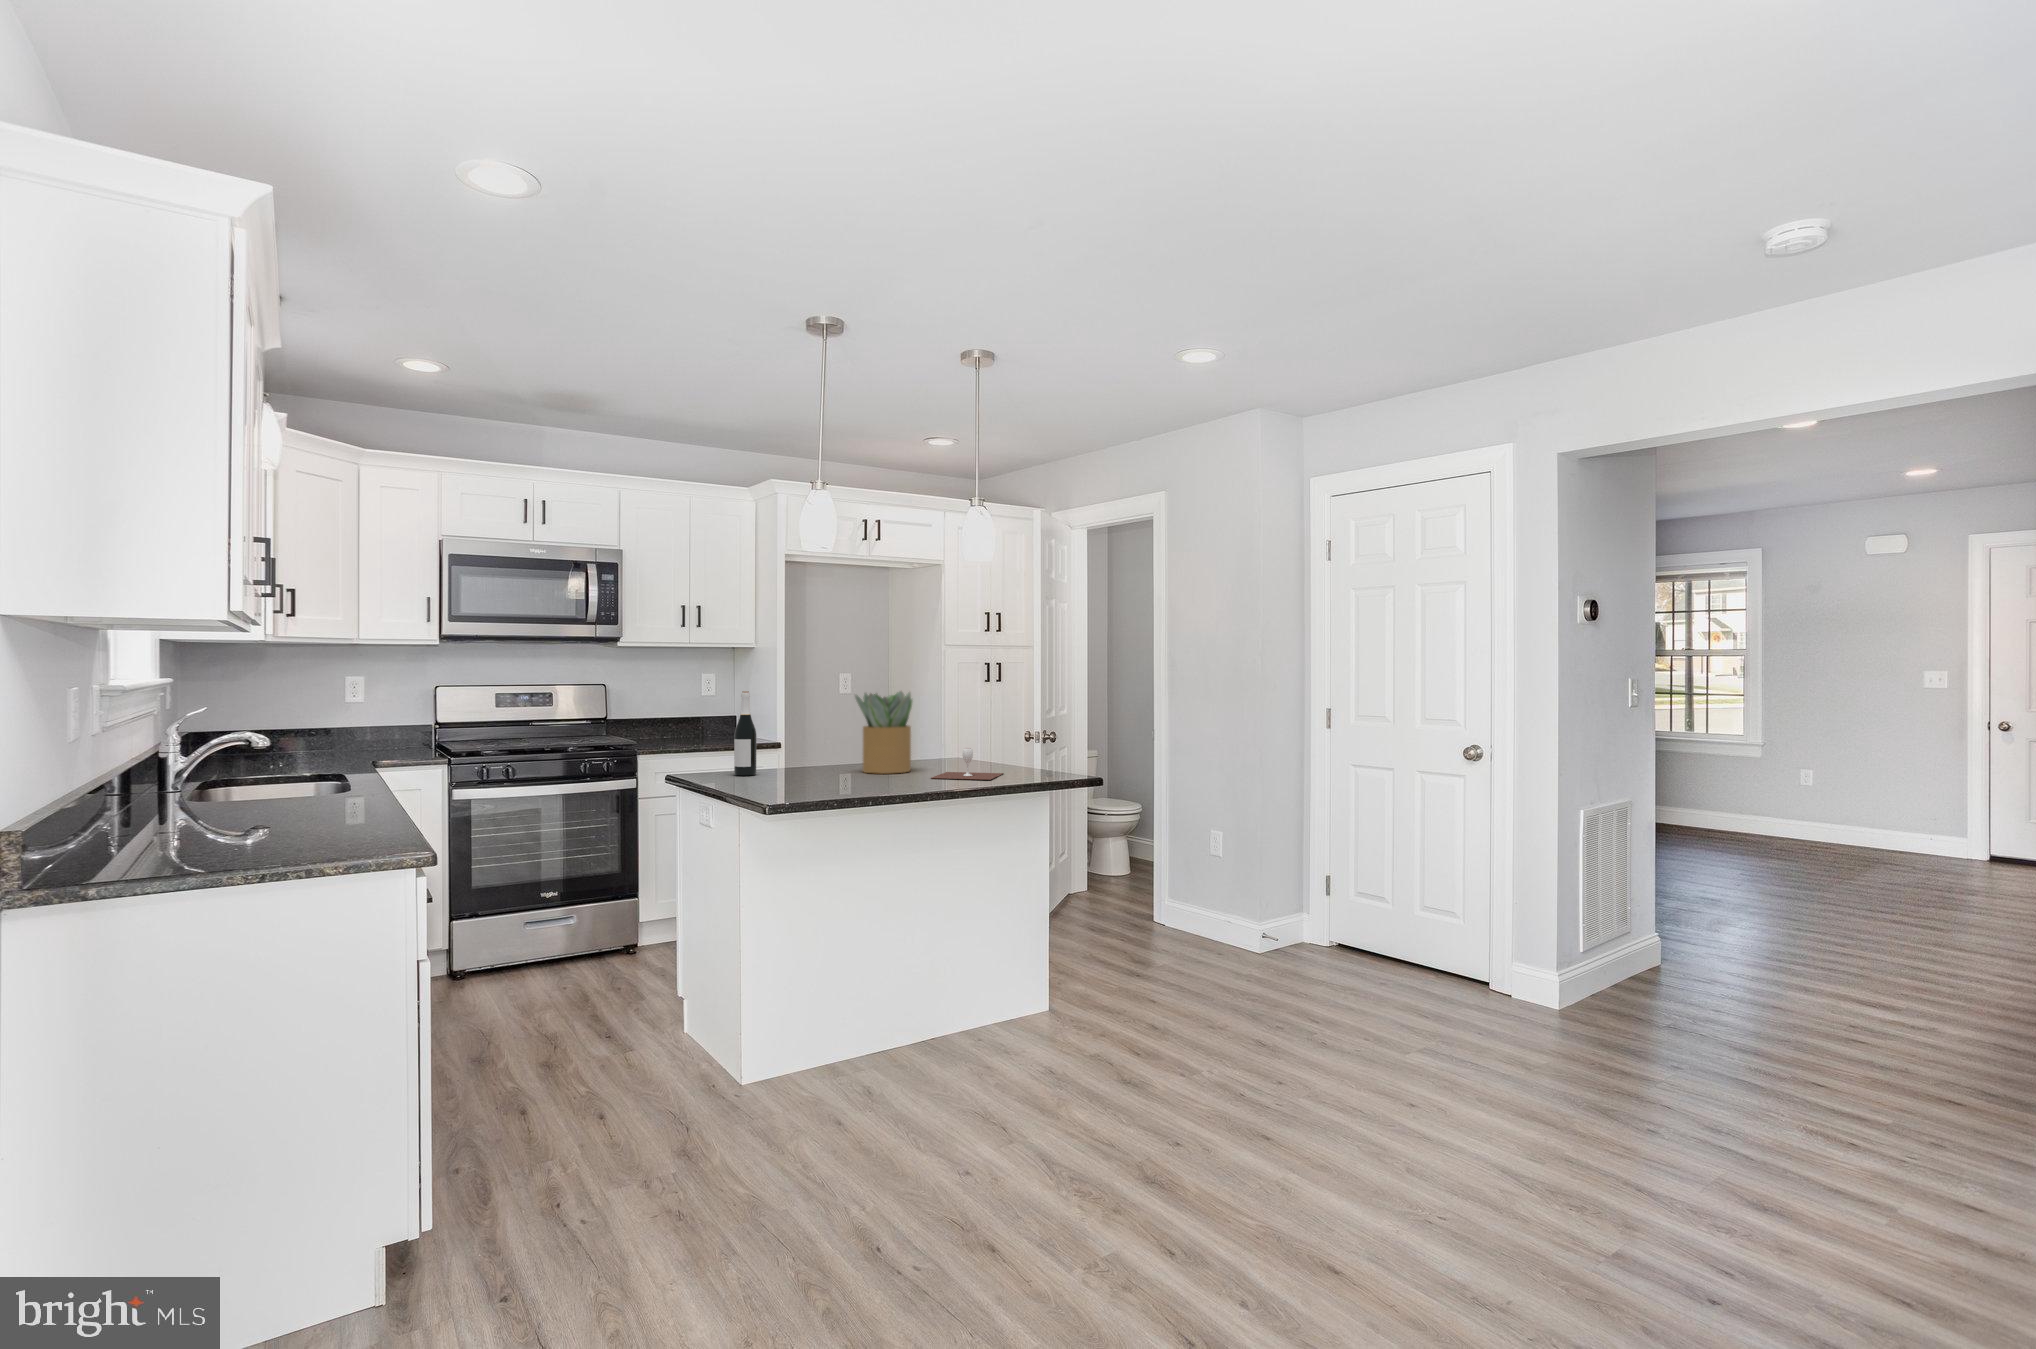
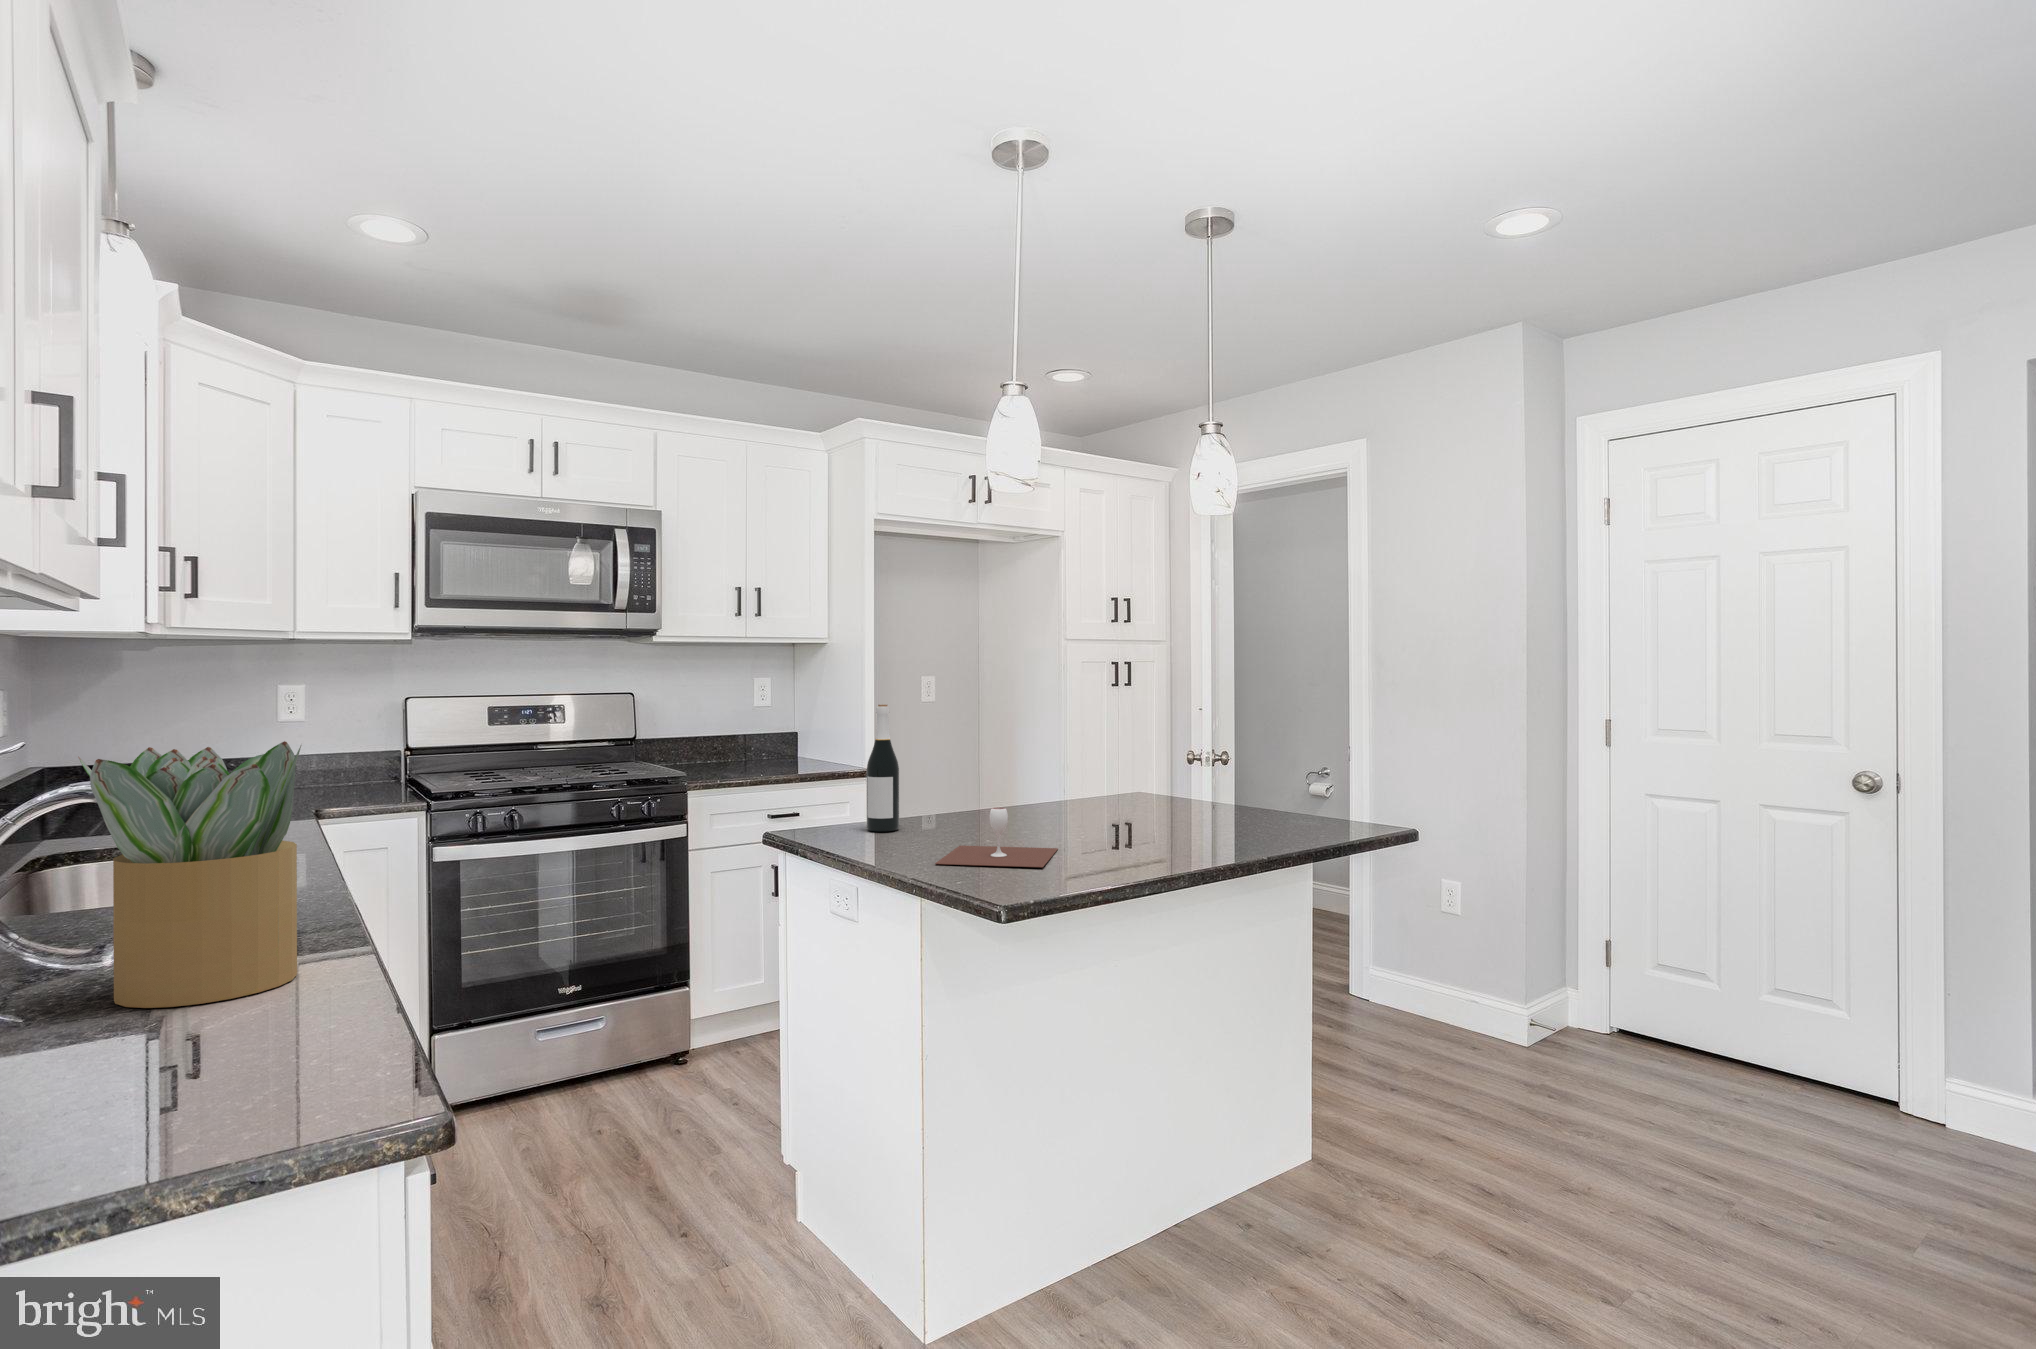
potted plant: present [855,691,913,774] -> present [78,741,301,1008]
wine glass: present [931,748,1003,780] -> present [935,807,1058,867]

